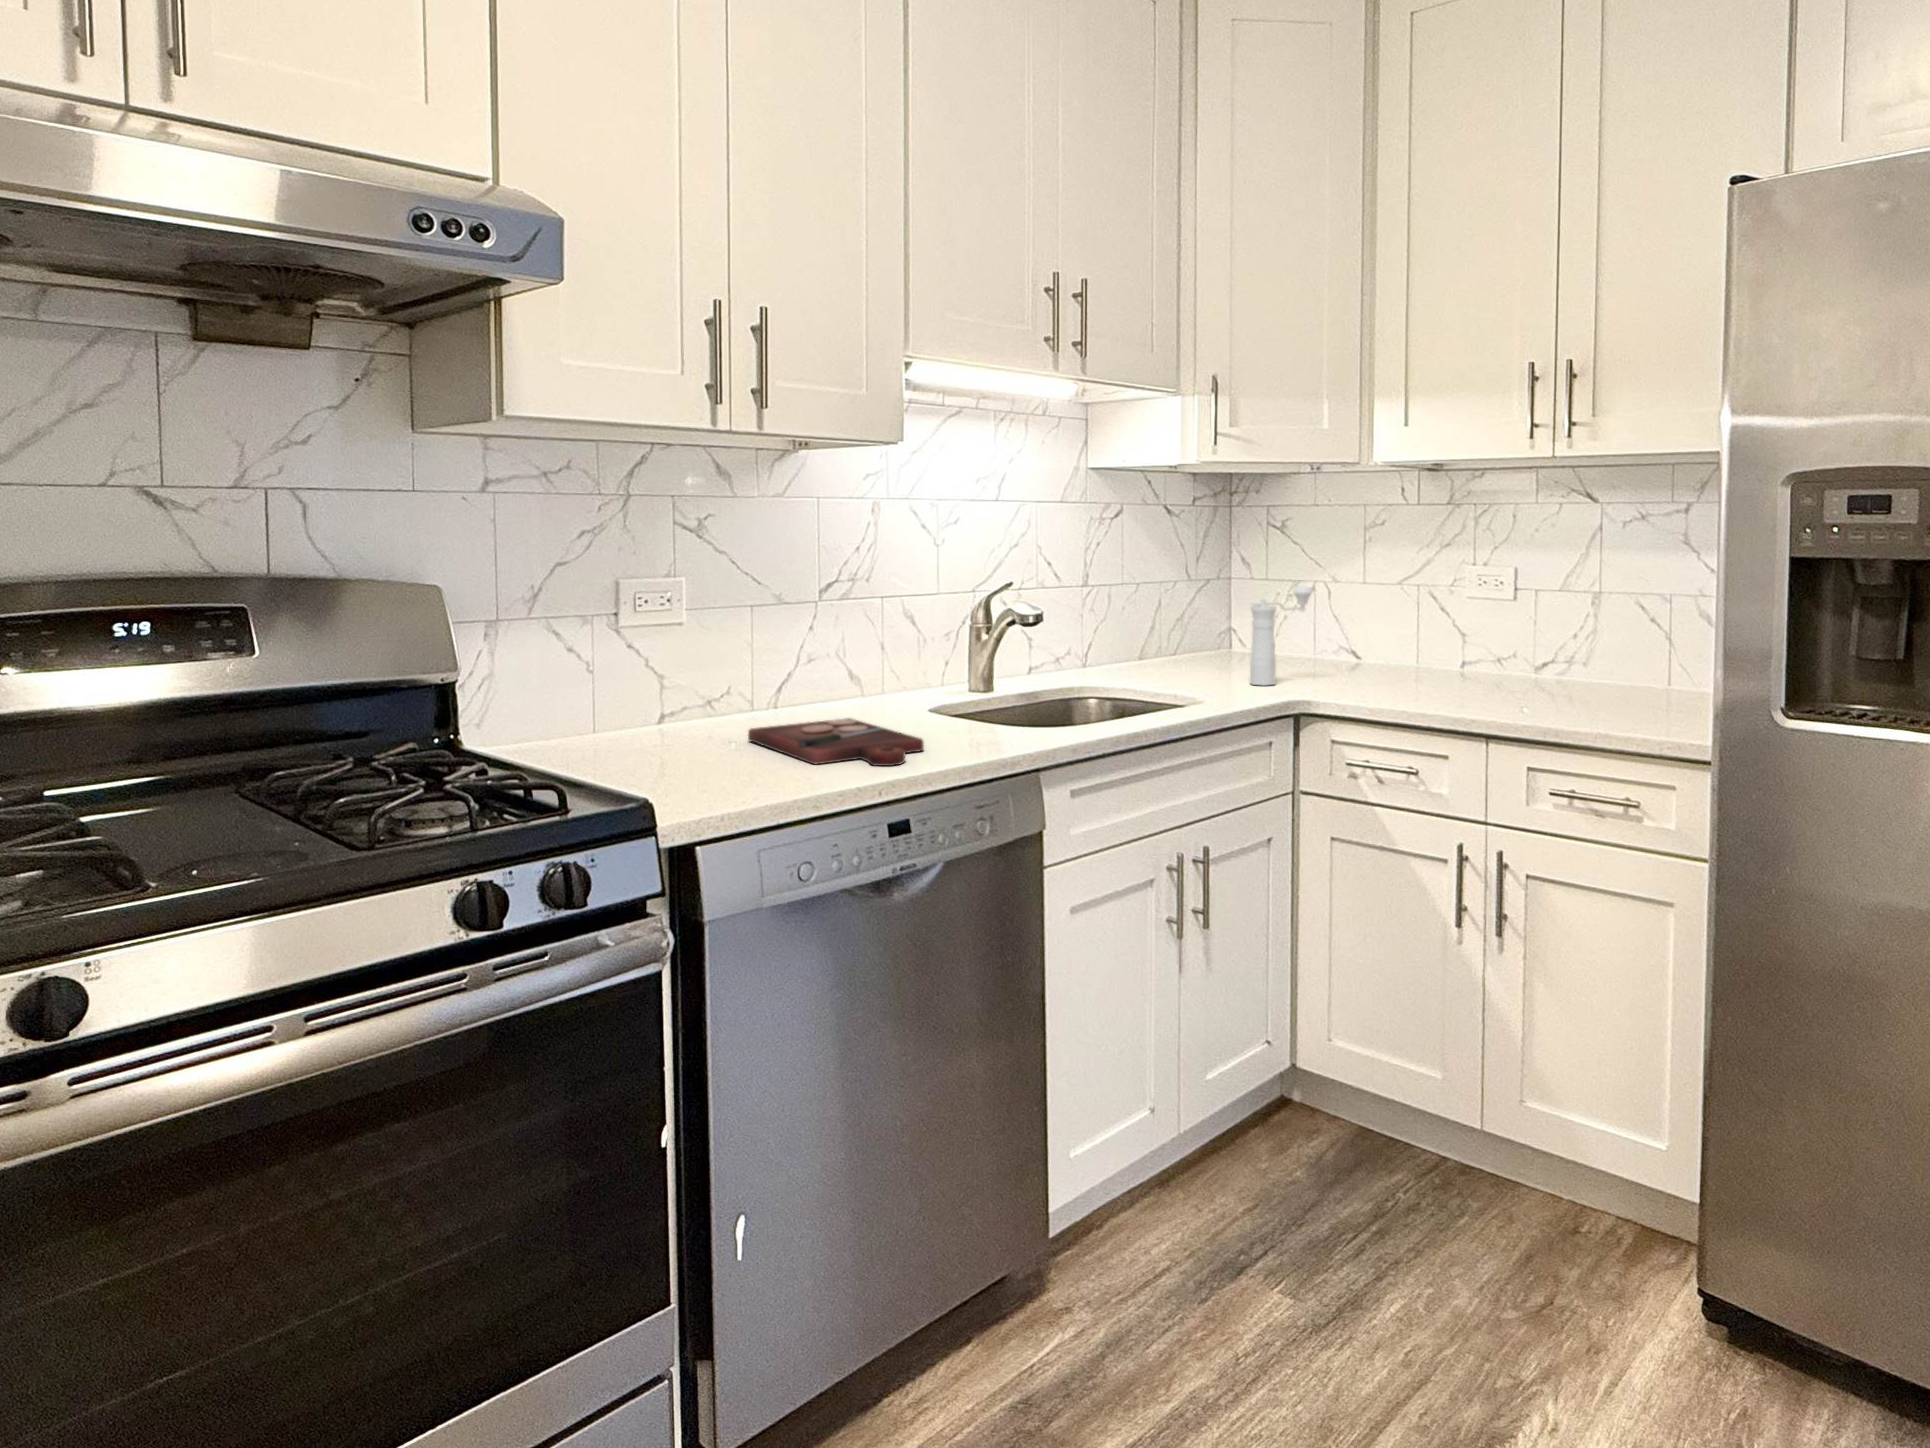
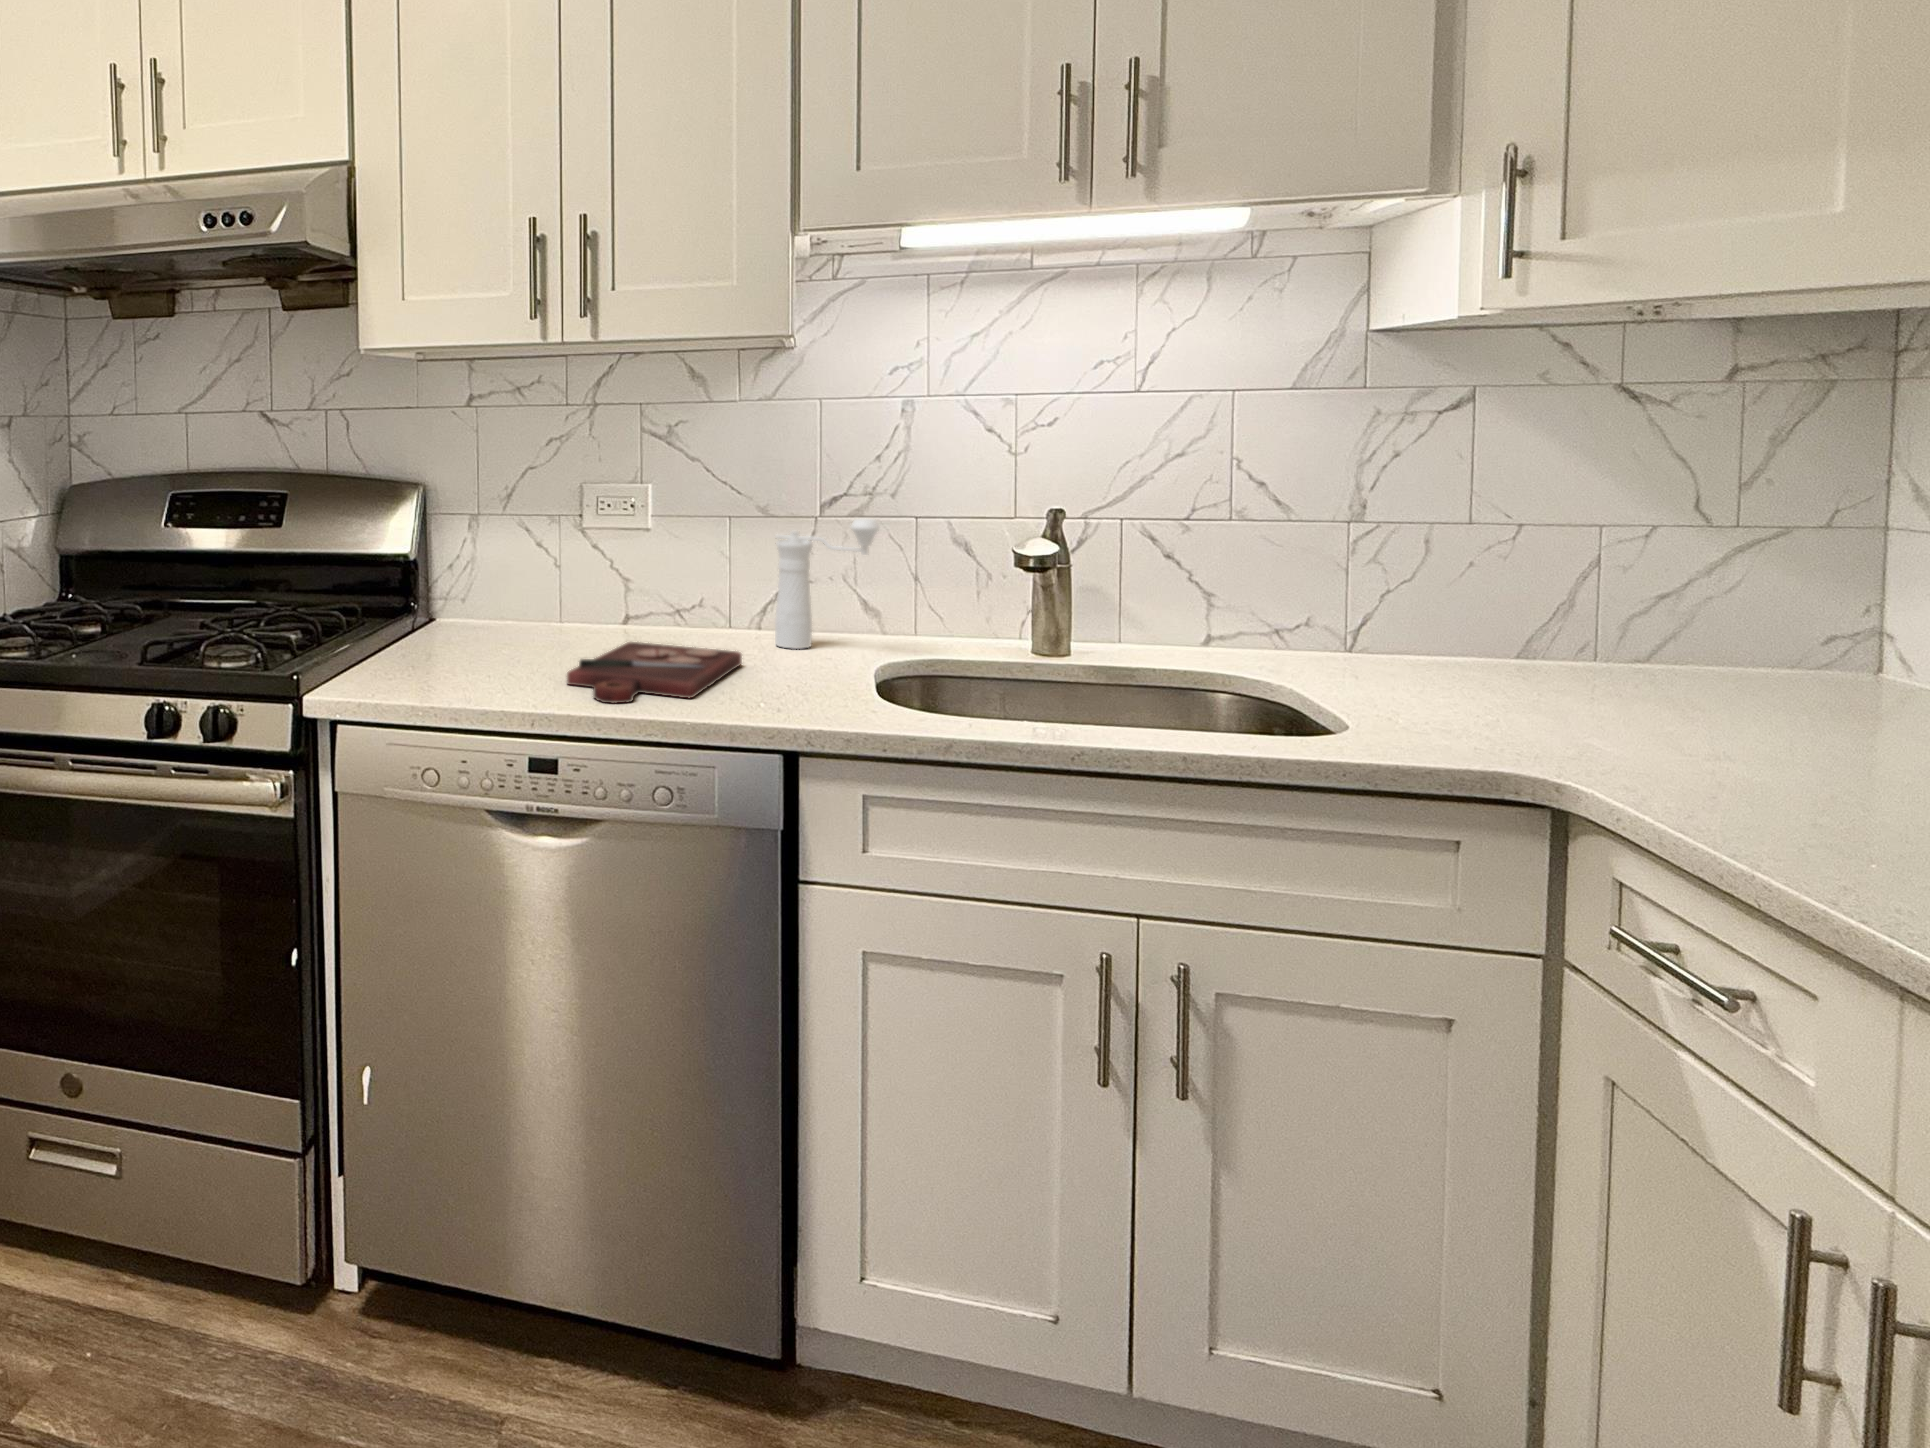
pepper mill: present [1250,587,1312,686] -> present [775,519,880,649]

